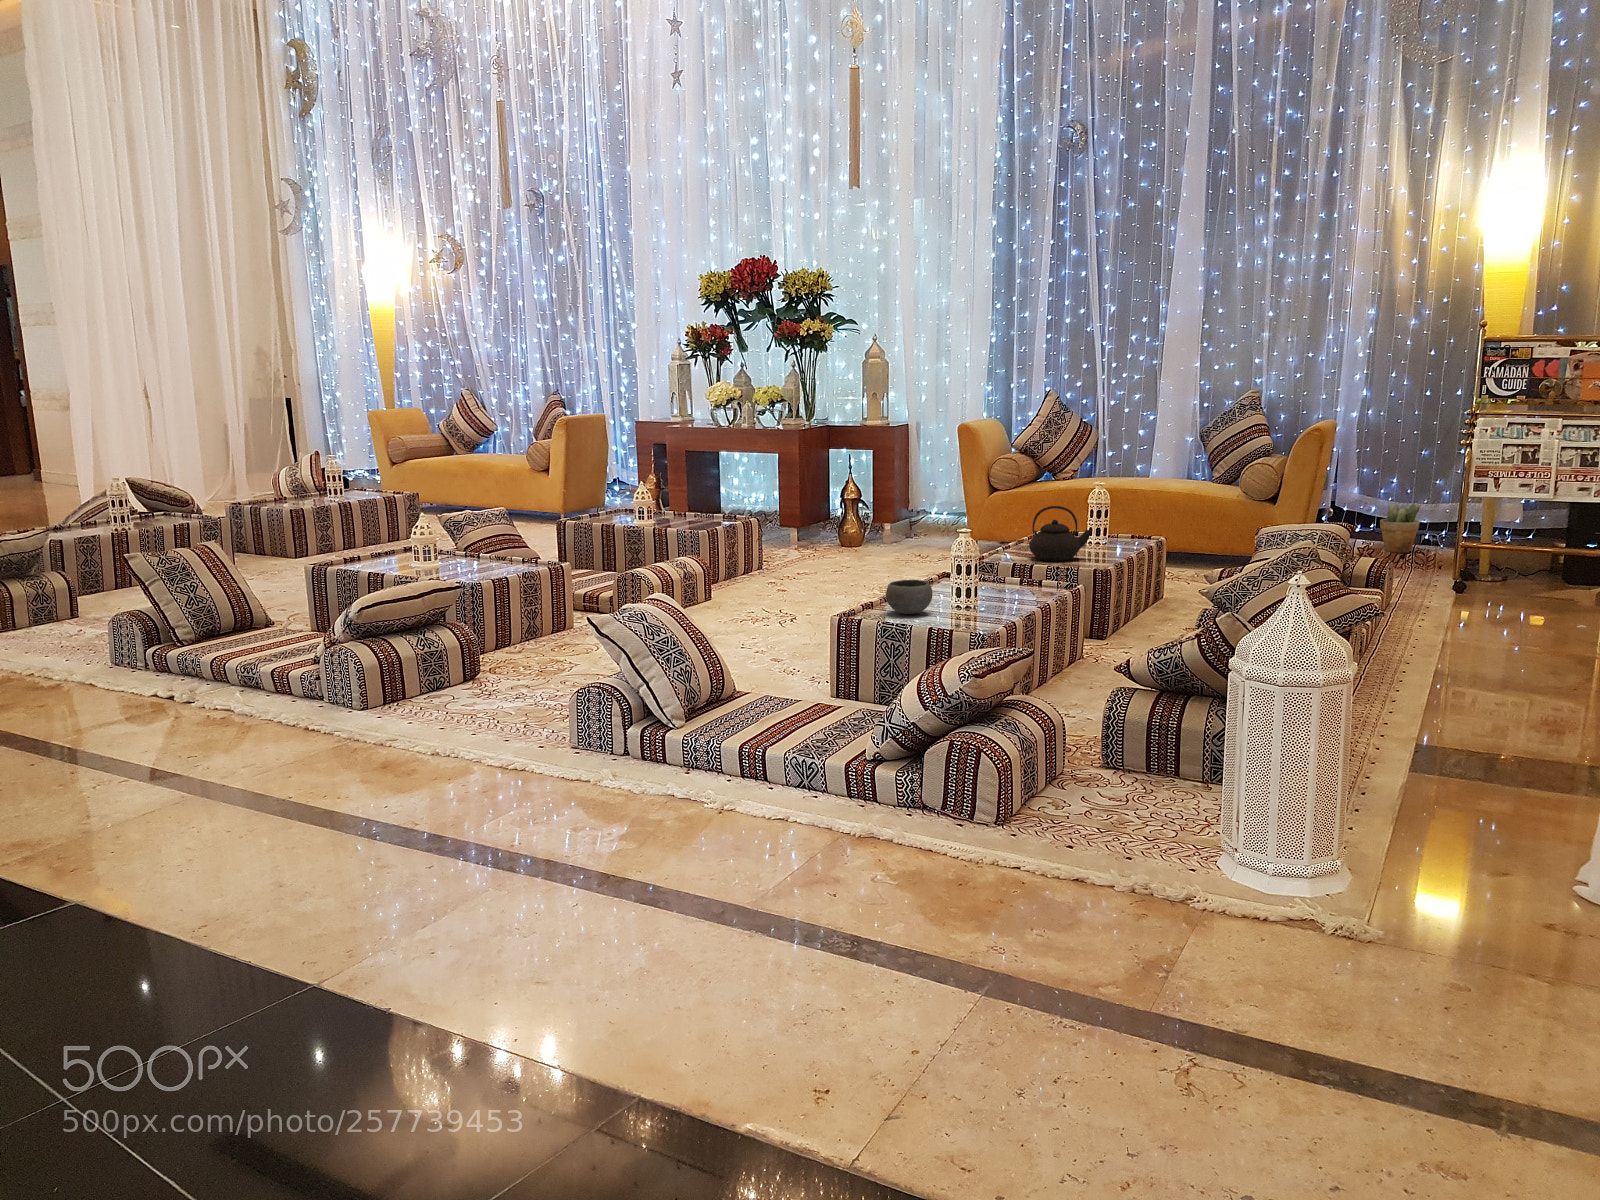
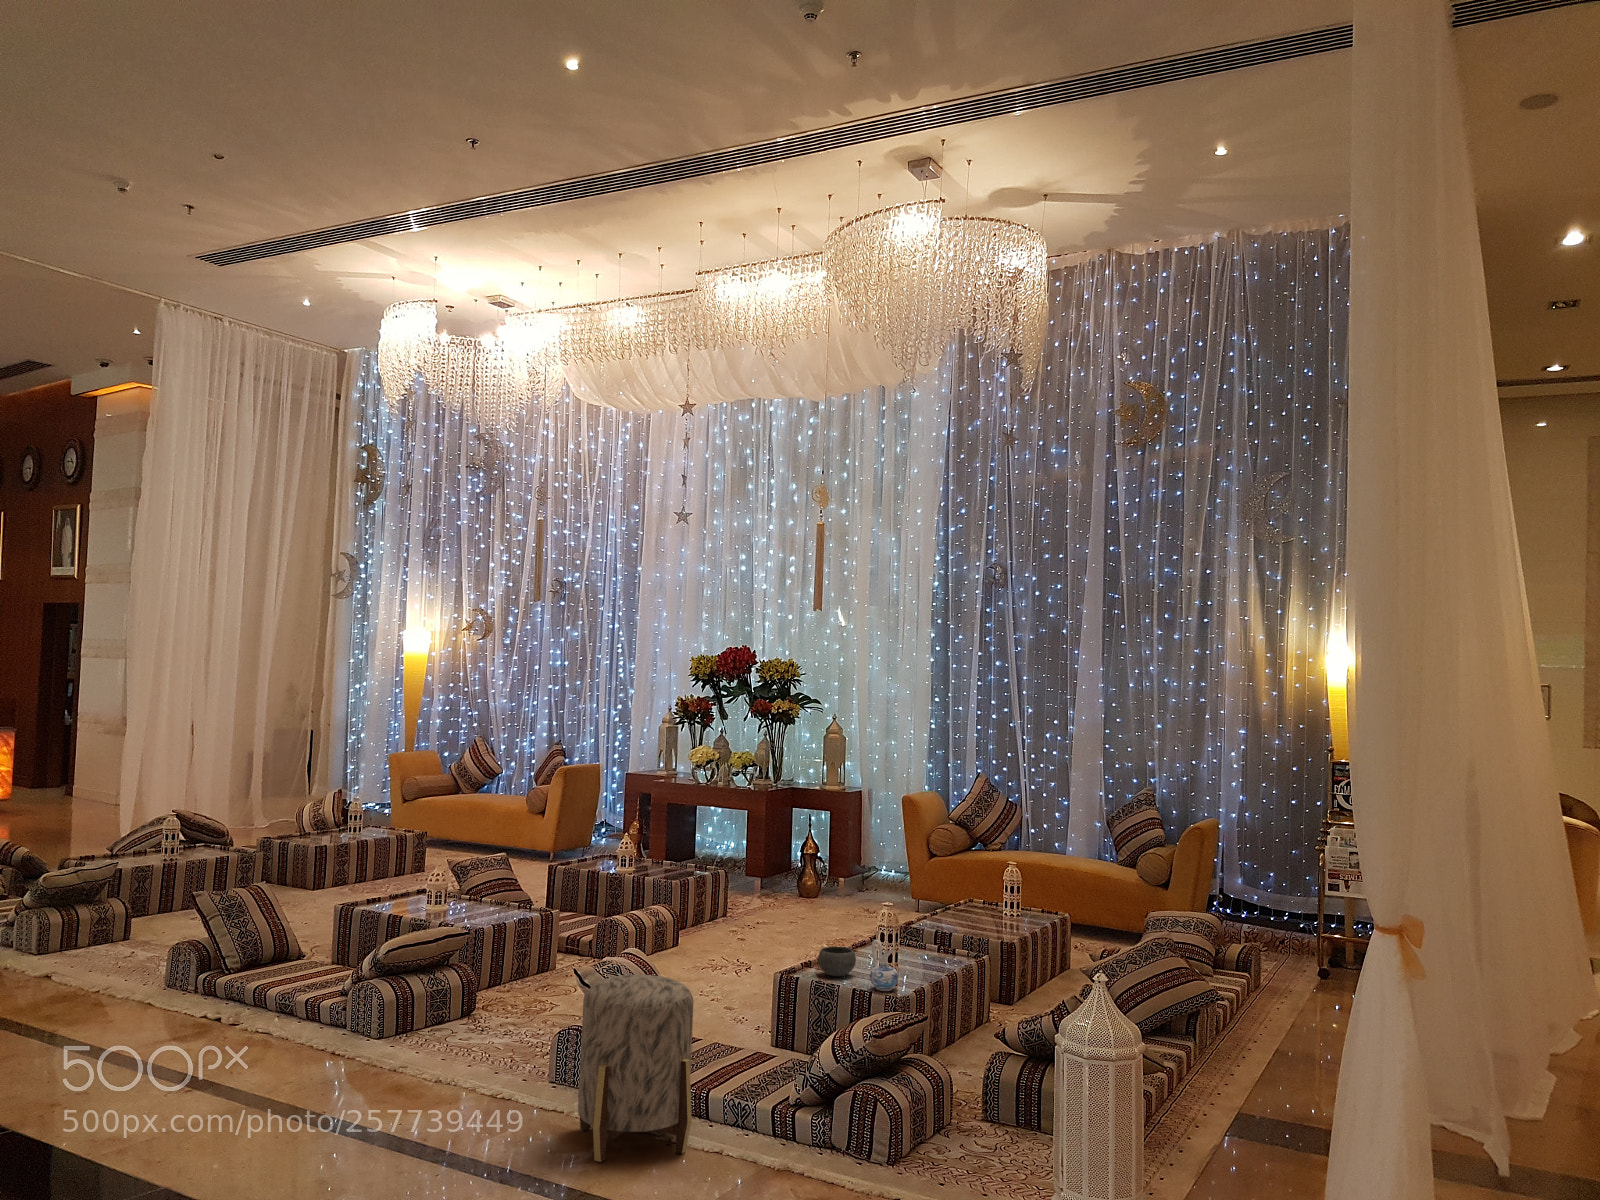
potted plant: present [1380,503,1420,553] -> none [1252,887,1285,931]
teapot: present [1029,506,1091,562] -> none [946,883,997,931]
ceramic pitcher: none [953,567,988,627] -> present [870,940,898,991]
ottoman: none [601,614,748,836] -> present [578,974,694,1162]

